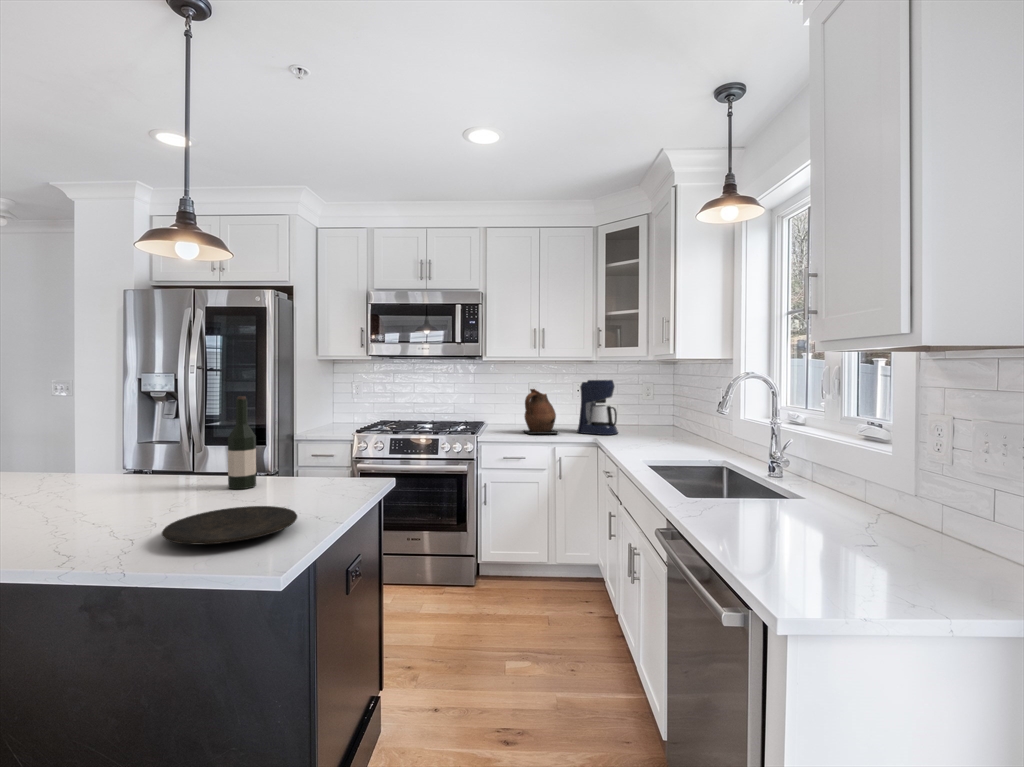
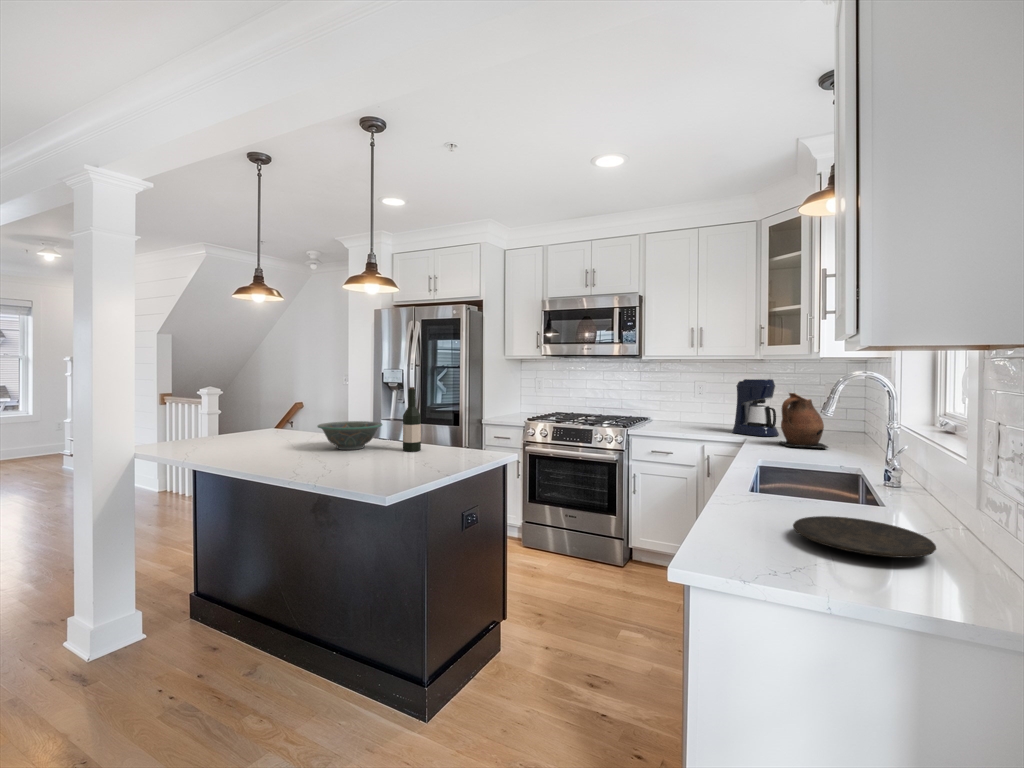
ceramic pitcher: present [524,389,559,434] -> present [779,393,828,448]
decorative bowl: none [68,449,189,498] -> present [318,421,382,450]
plate: present [162,506,297,545] -> present [793,516,936,558]

